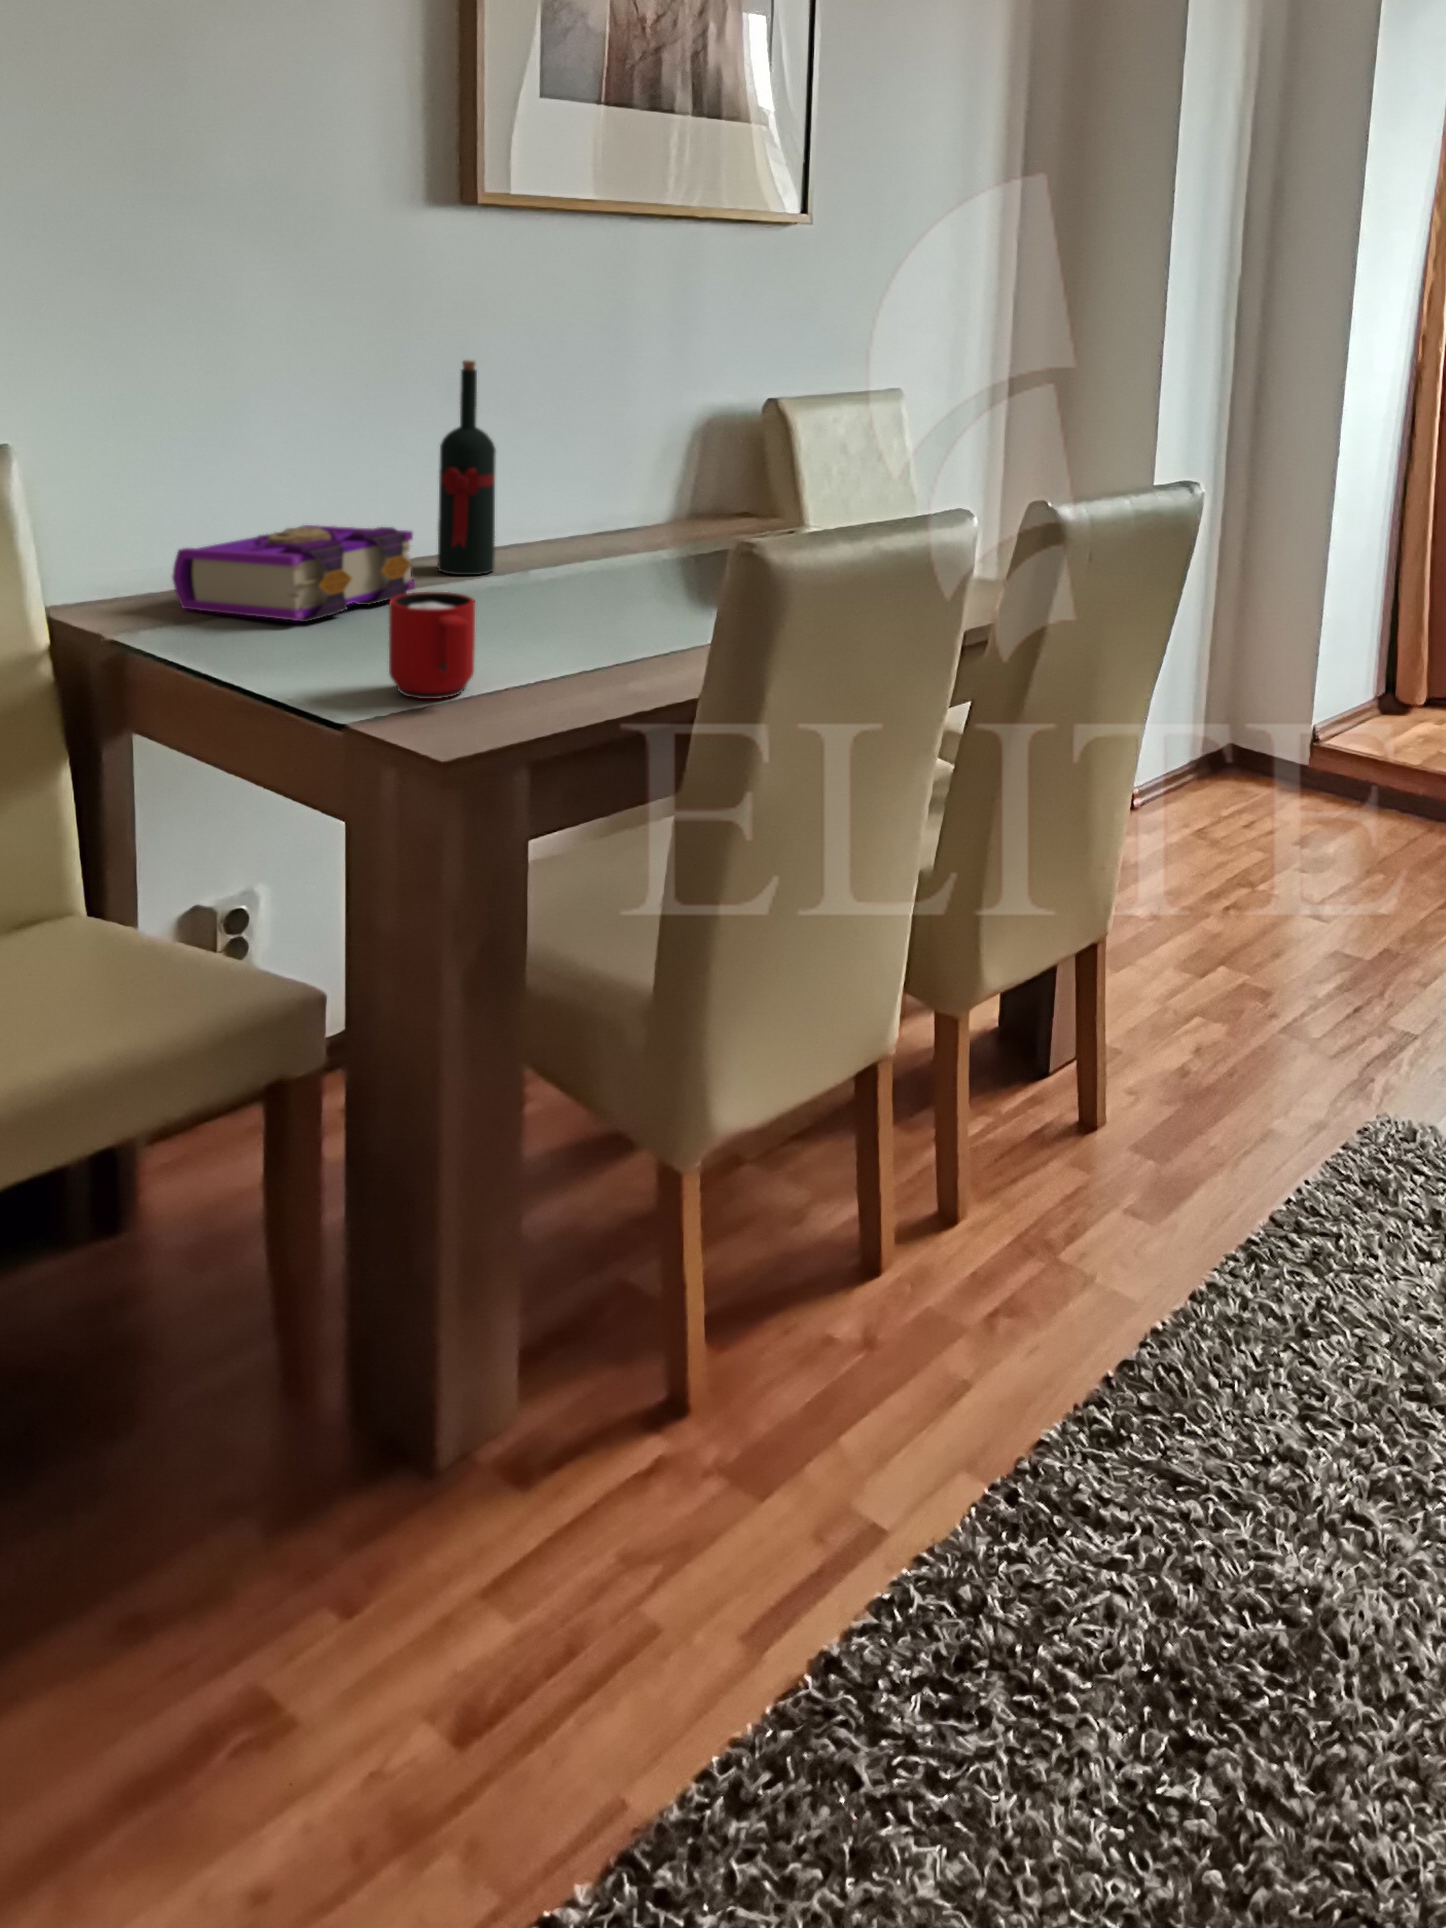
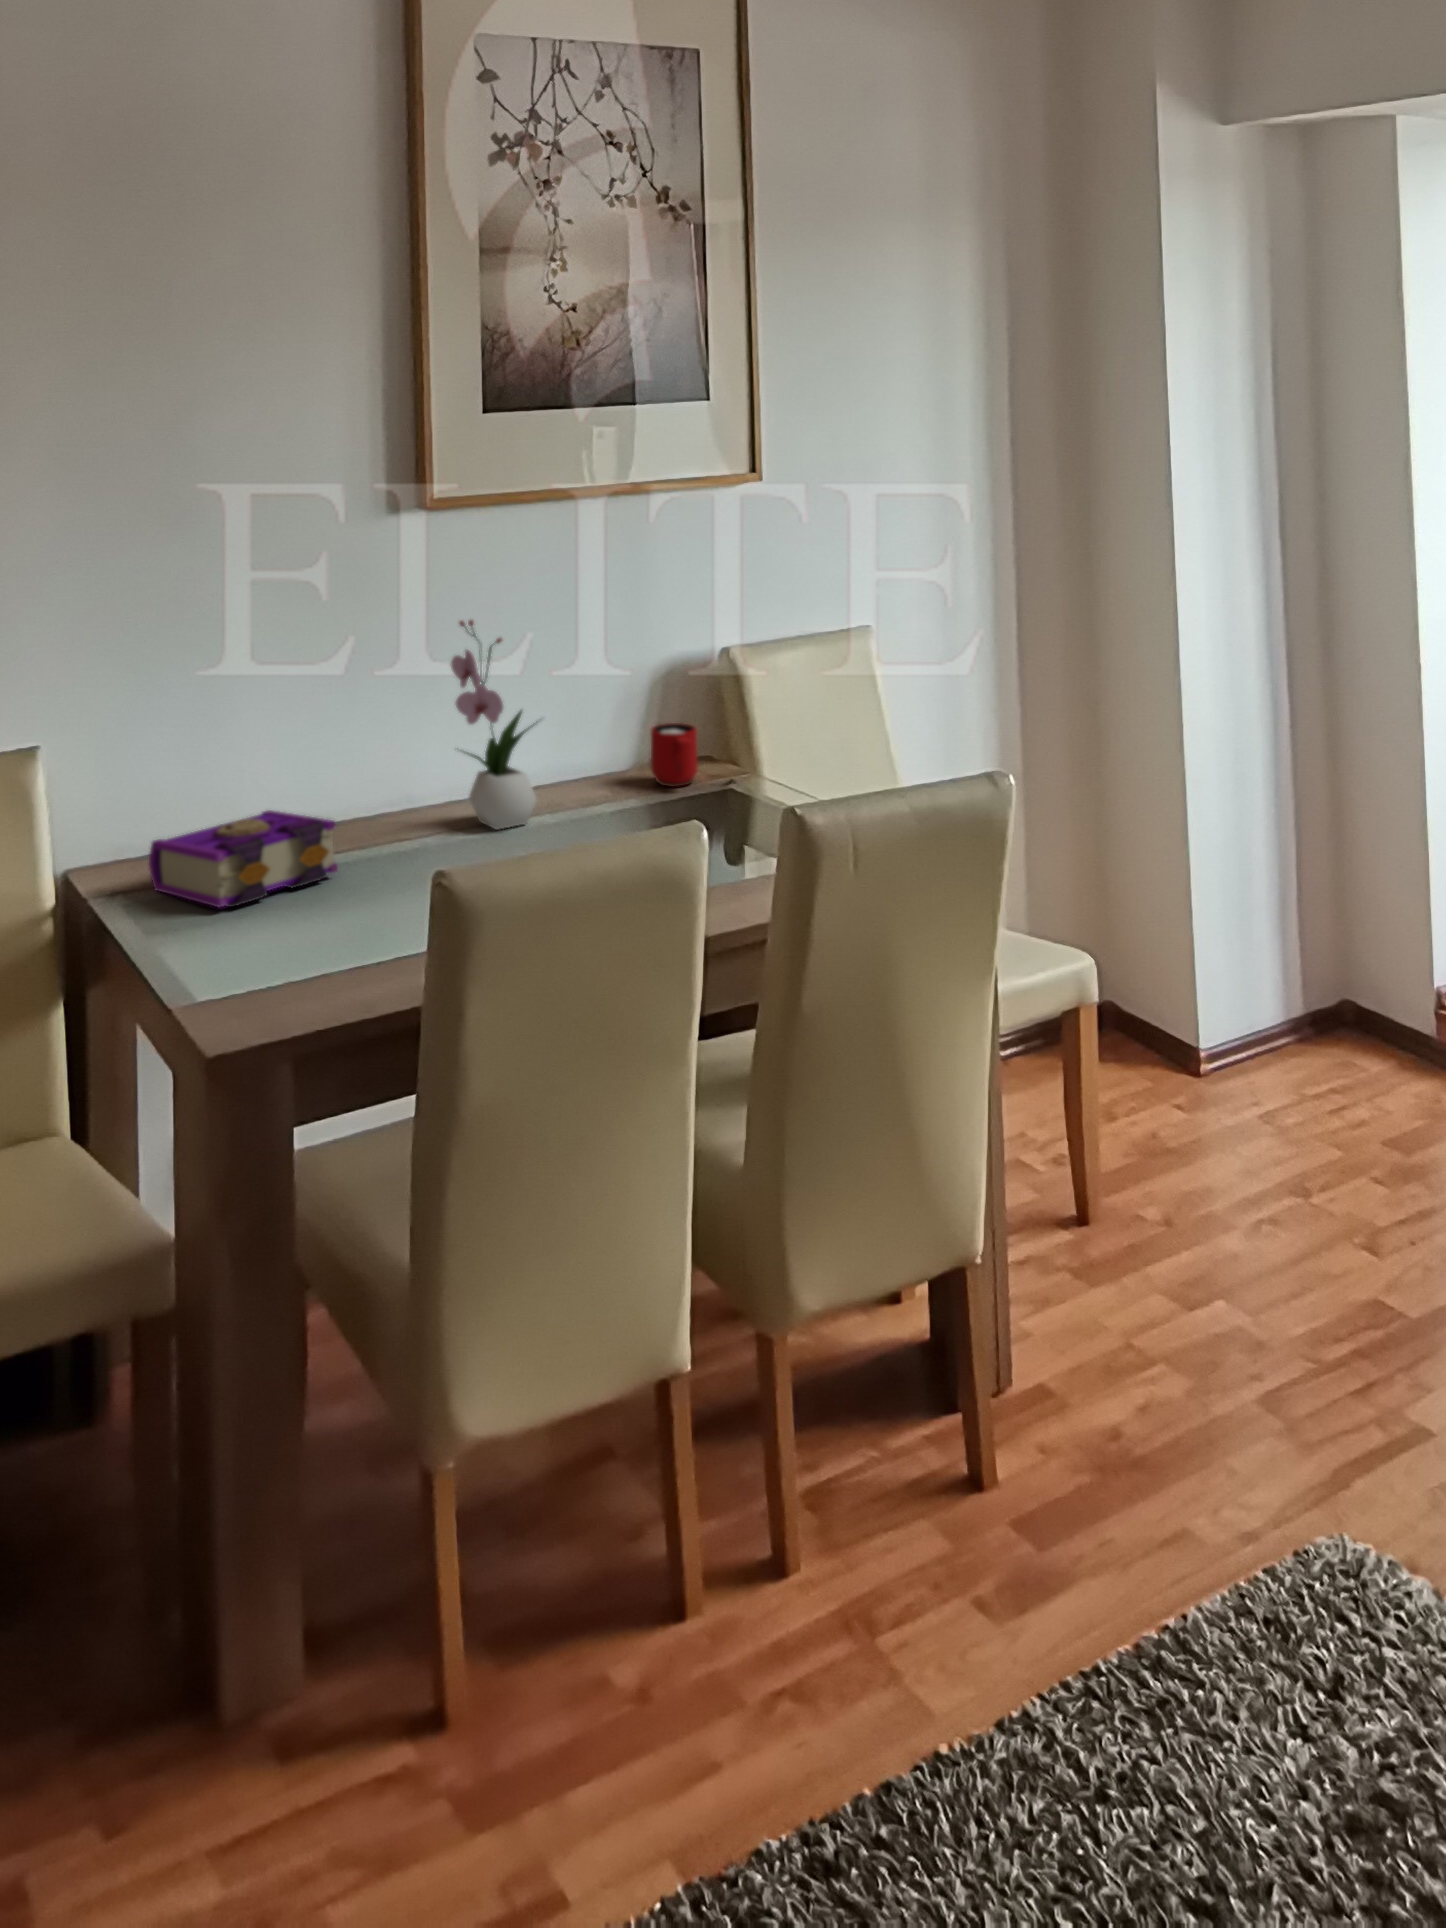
flower arrangement: none [513,322,621,557] -> present [451,620,537,830]
wine bottle: present [438,360,496,575] -> none [377,662,426,852]
mug: present [389,592,475,699] -> present [651,723,698,787]

